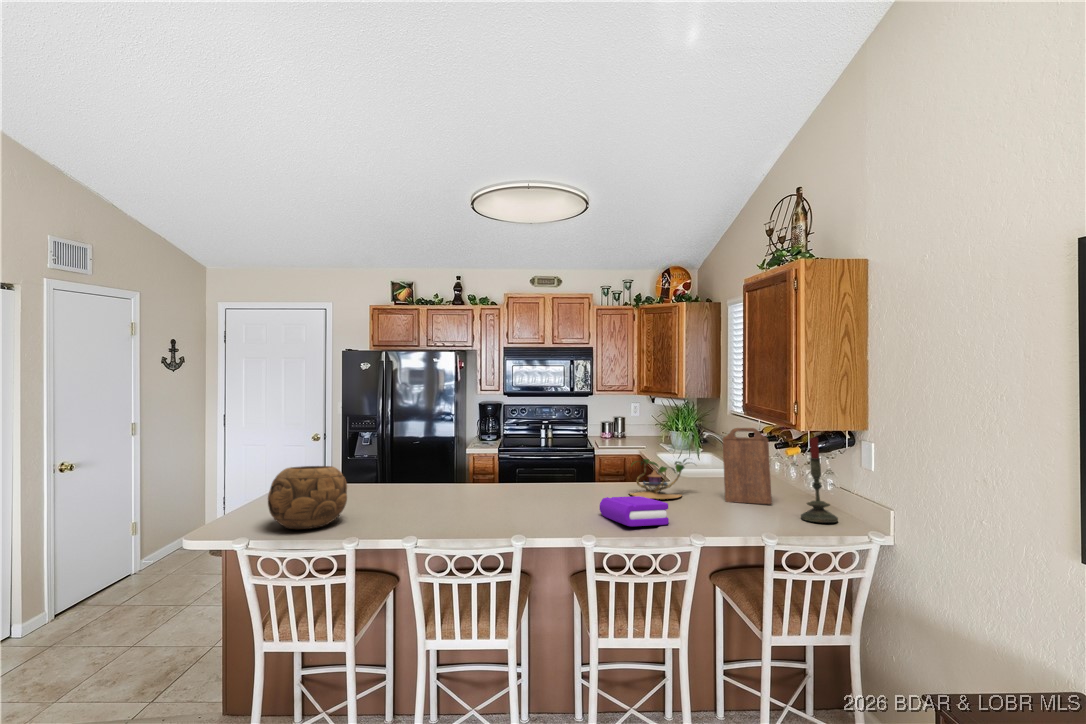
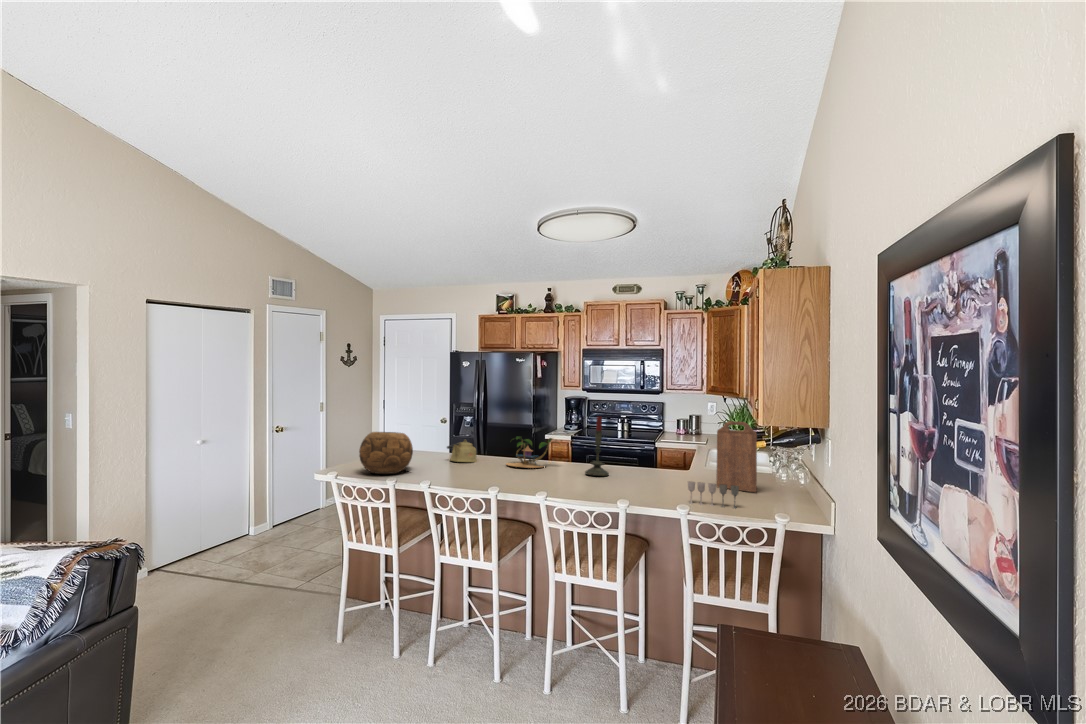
candle: present [801,437,838,523] -> present [585,416,609,476]
plant: present [631,459,687,499] -> present [507,437,553,468]
kettle: none [379,467,420,497] -> present [447,440,477,462]
book: present [600,496,669,526] -> none [592,472,638,496]
wine glass: none [728,501,786,529] -> present [688,481,739,509]

